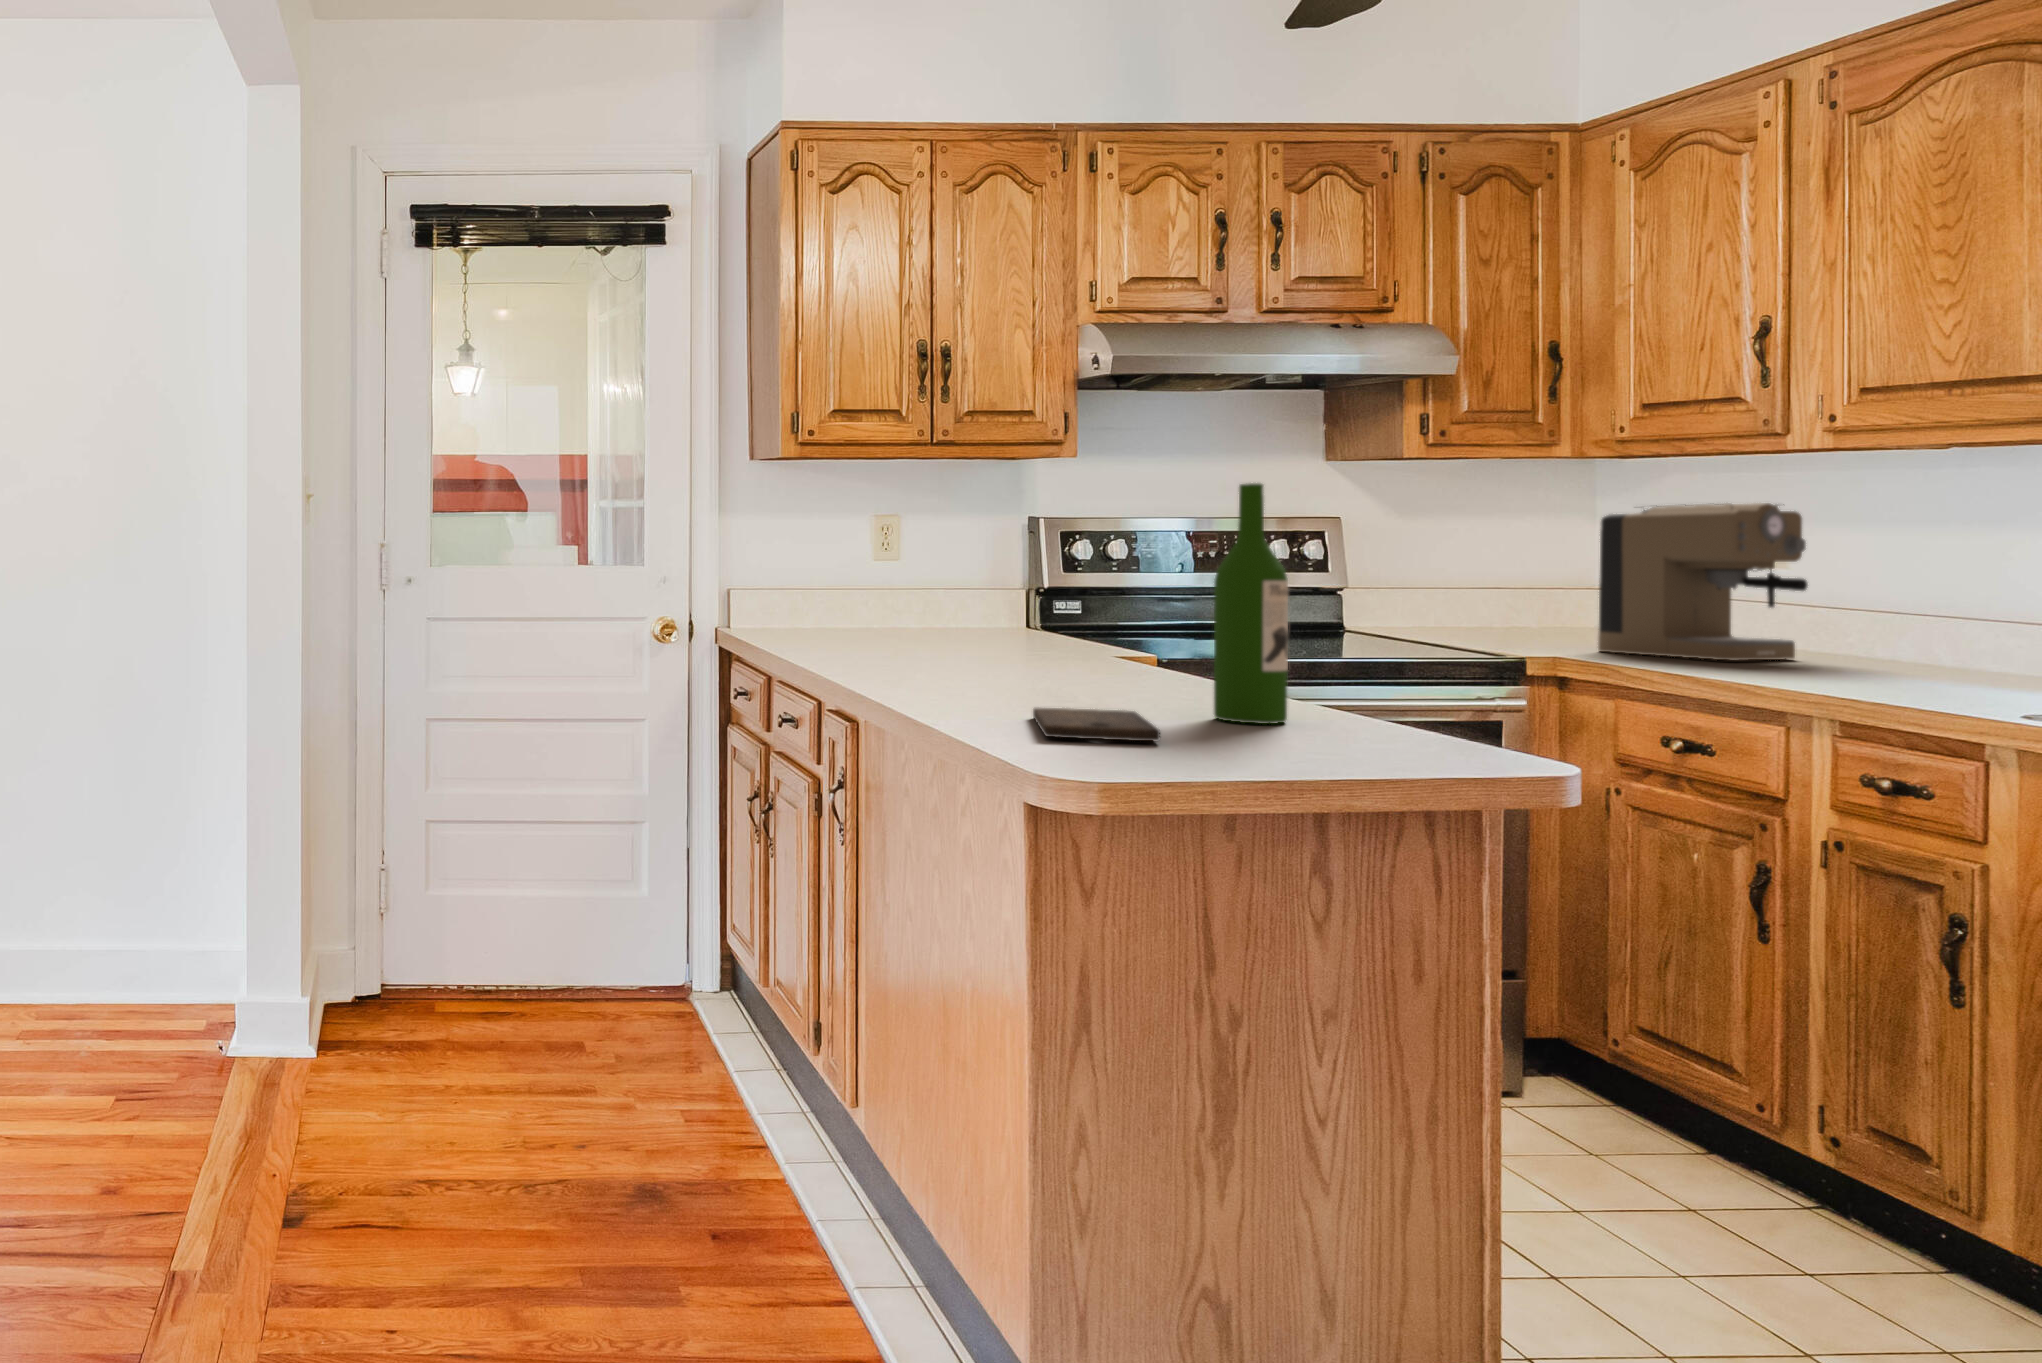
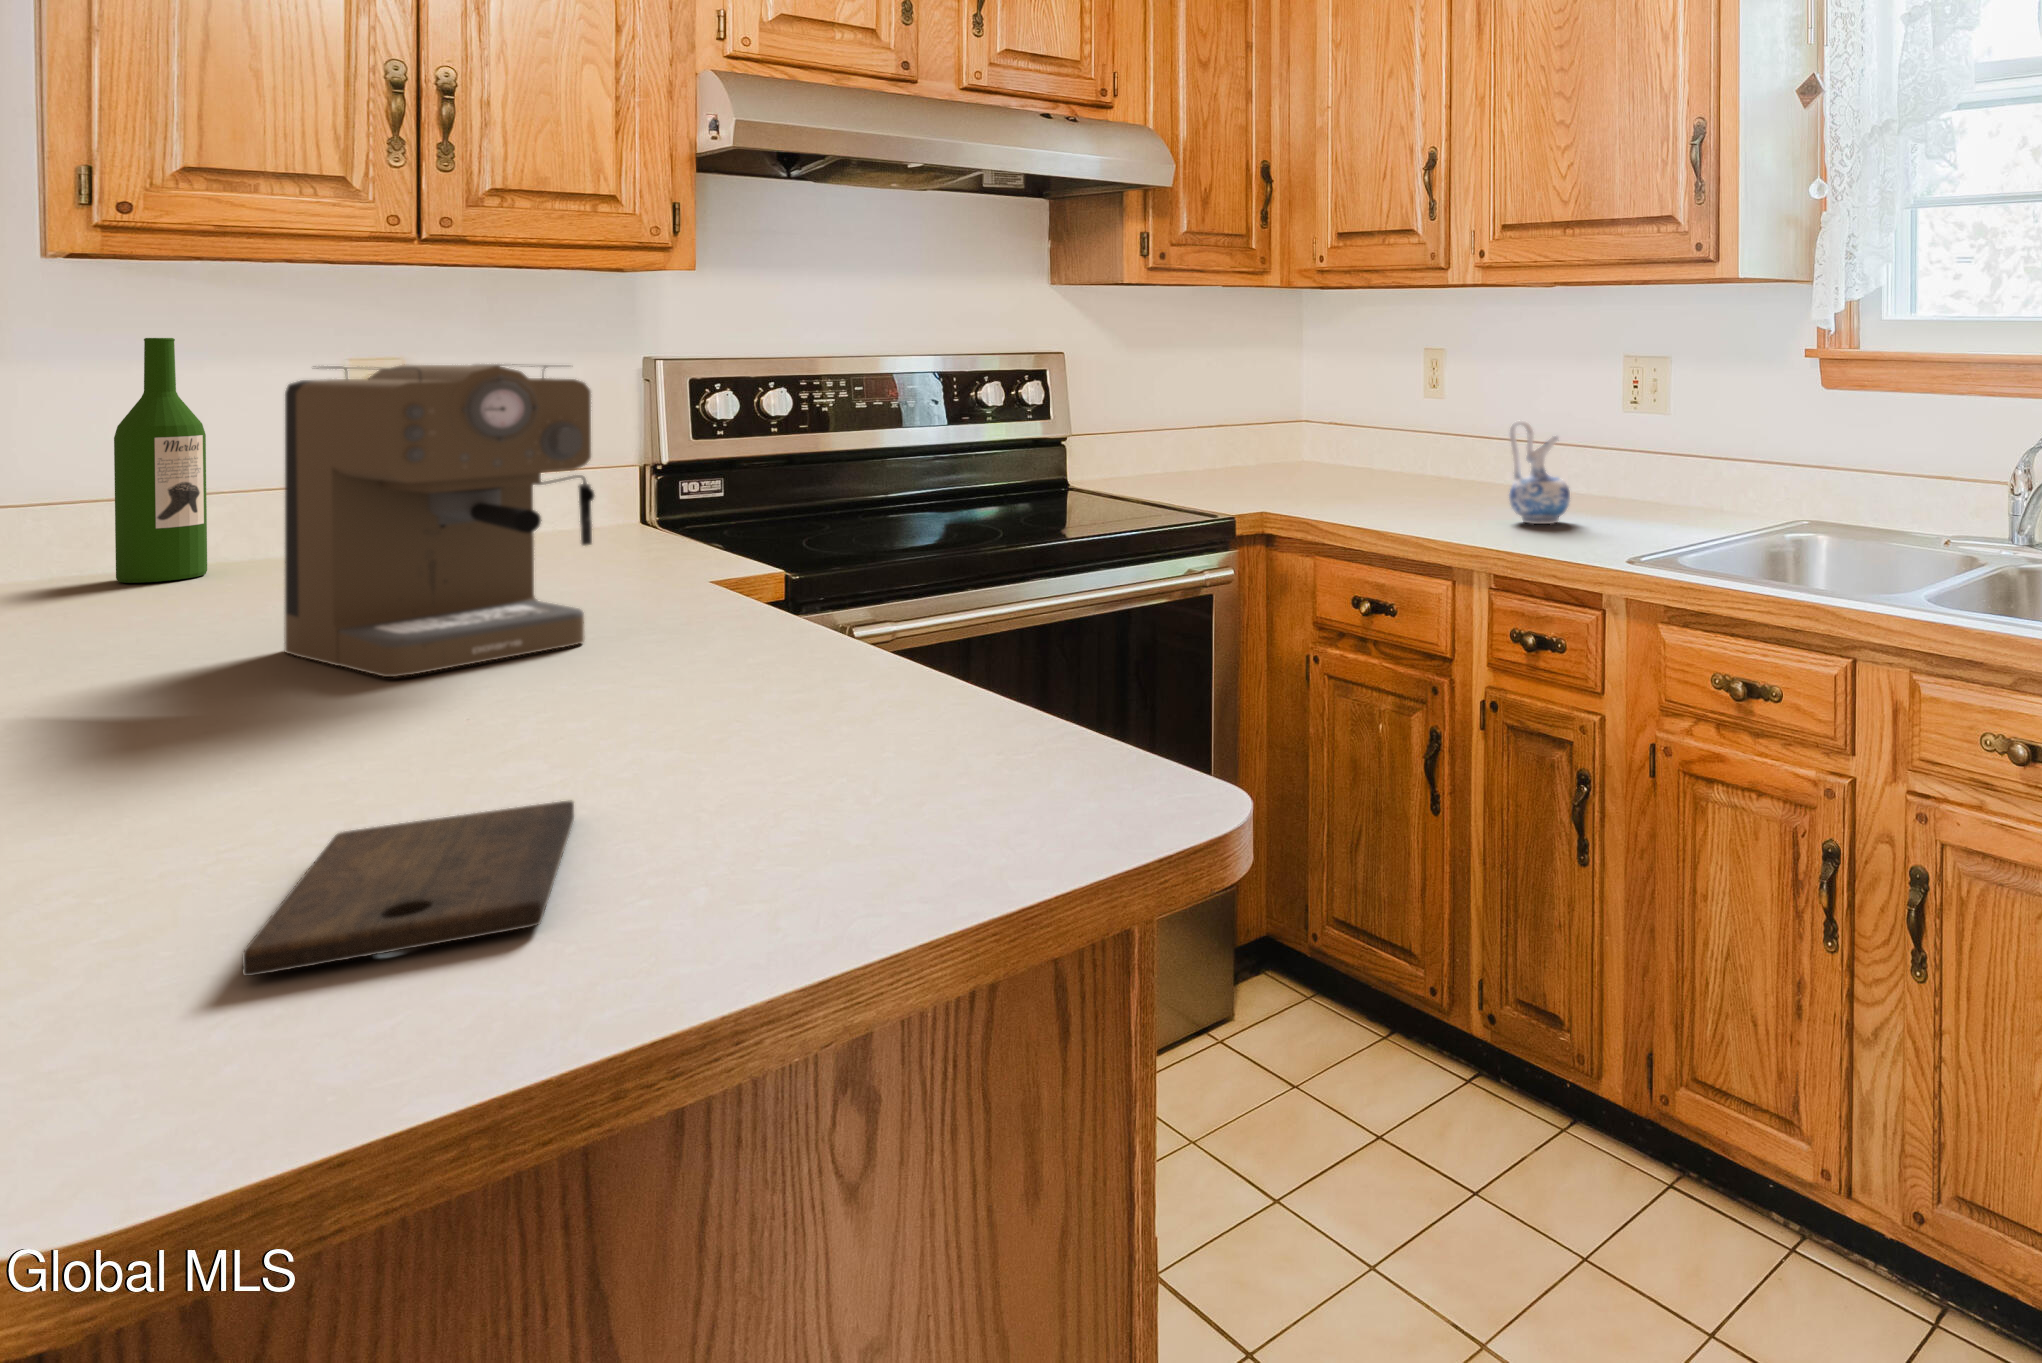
wine bottle: present [1214,483,1288,724] -> present [114,338,207,583]
coffee maker: present [1598,503,1808,660] -> present [284,364,594,677]
ceramic pitcher: none [1865,573,1955,678] -> present [1509,421,1570,524]

